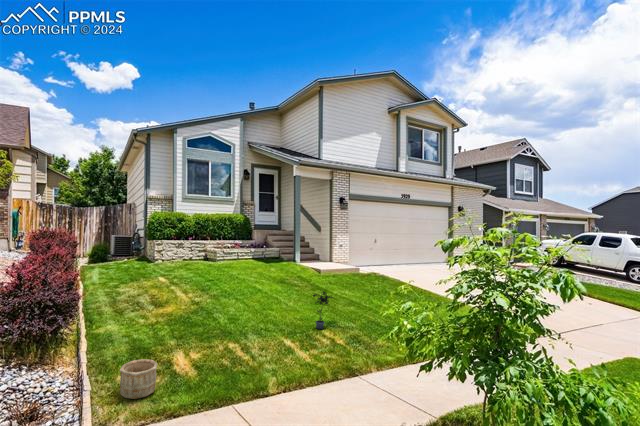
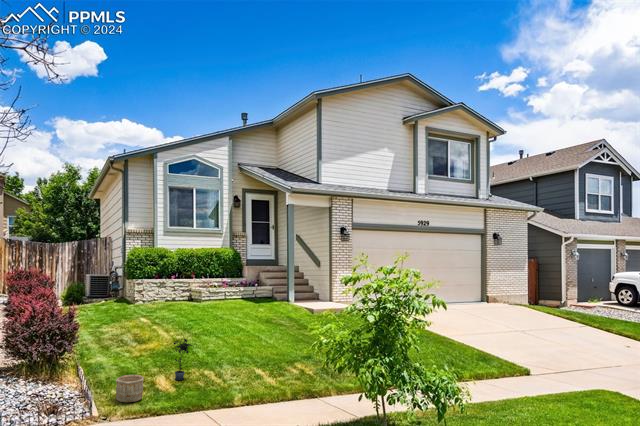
potted plant: present [313,292,333,329] -> present [173,338,192,380]

